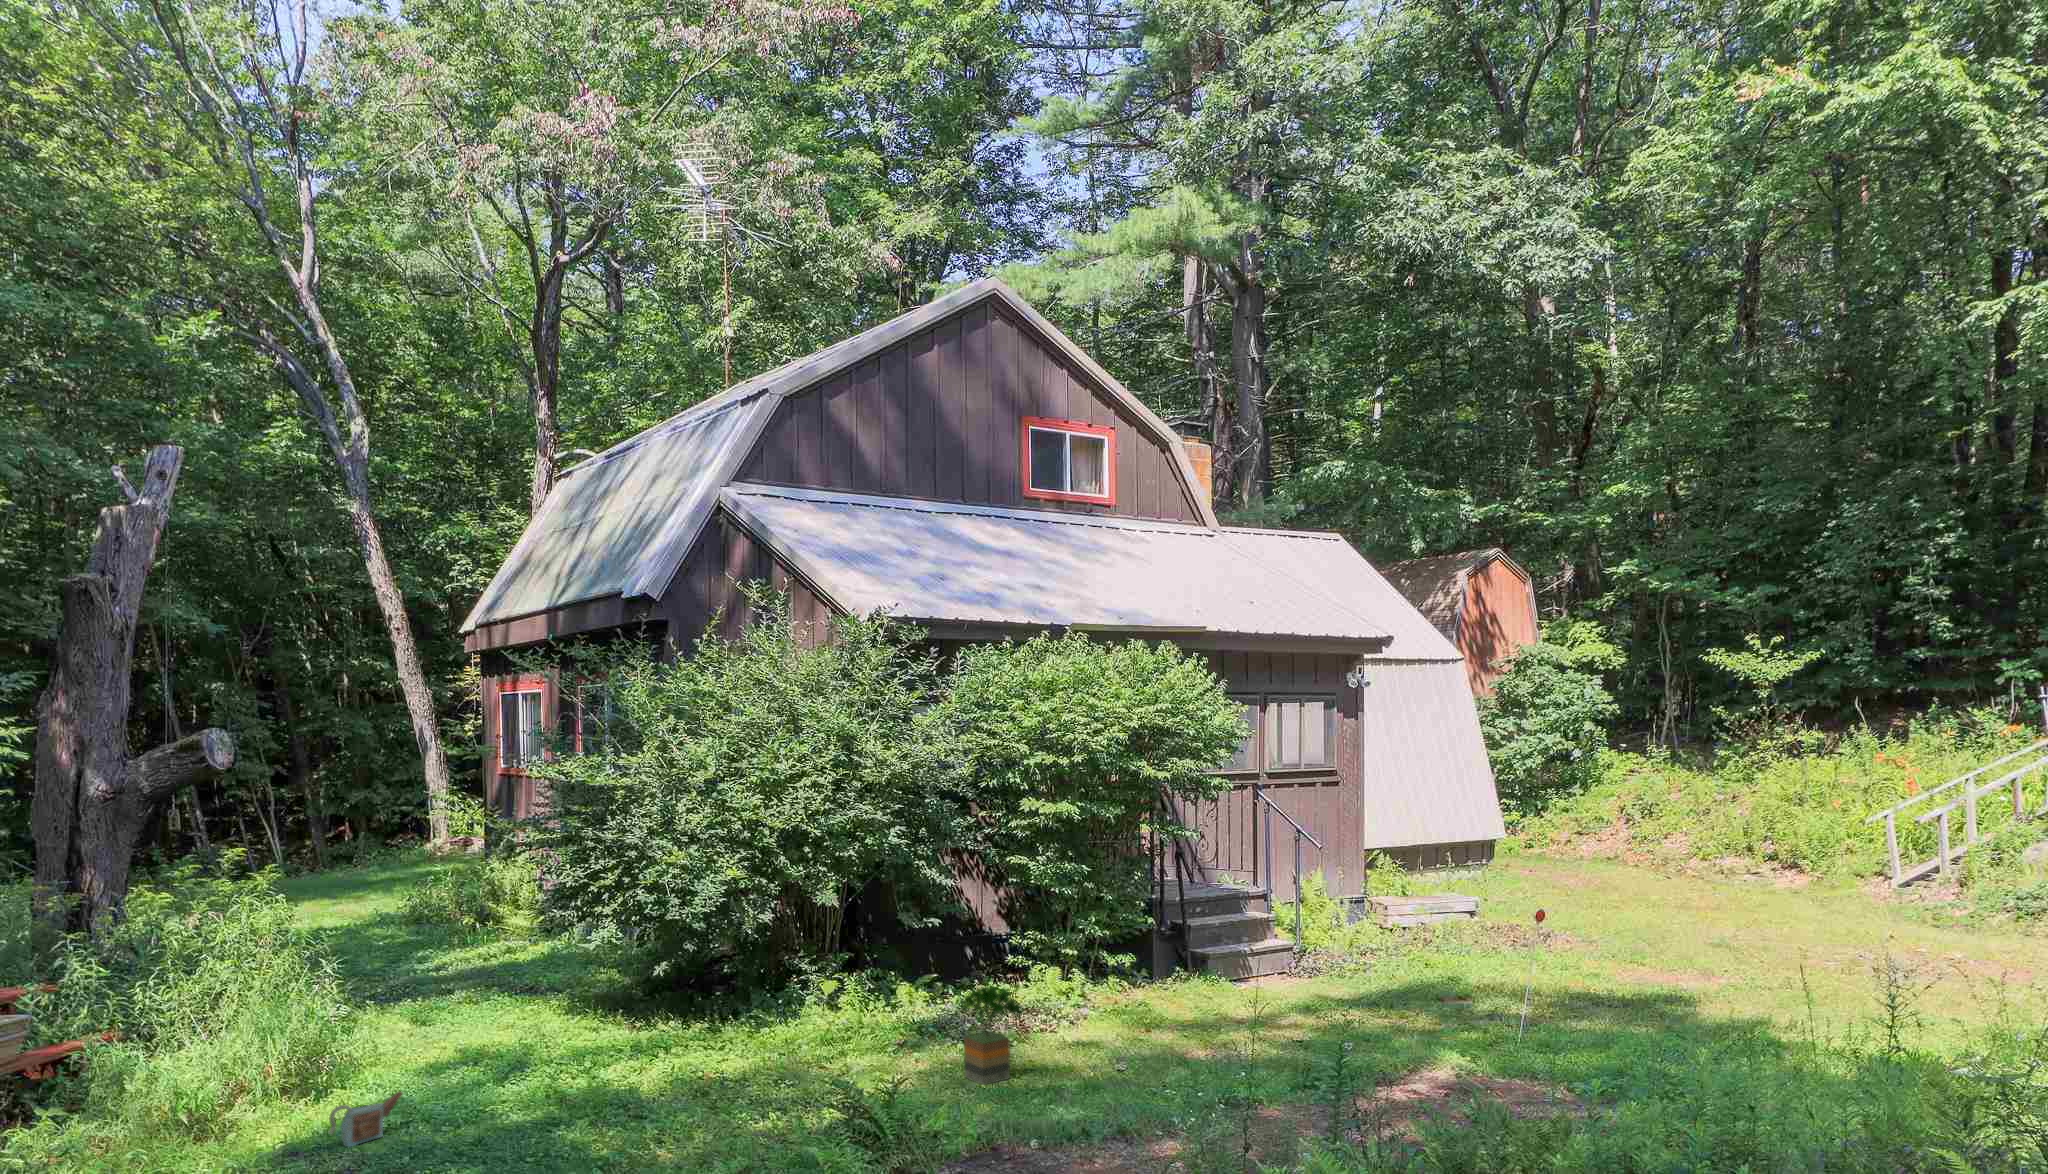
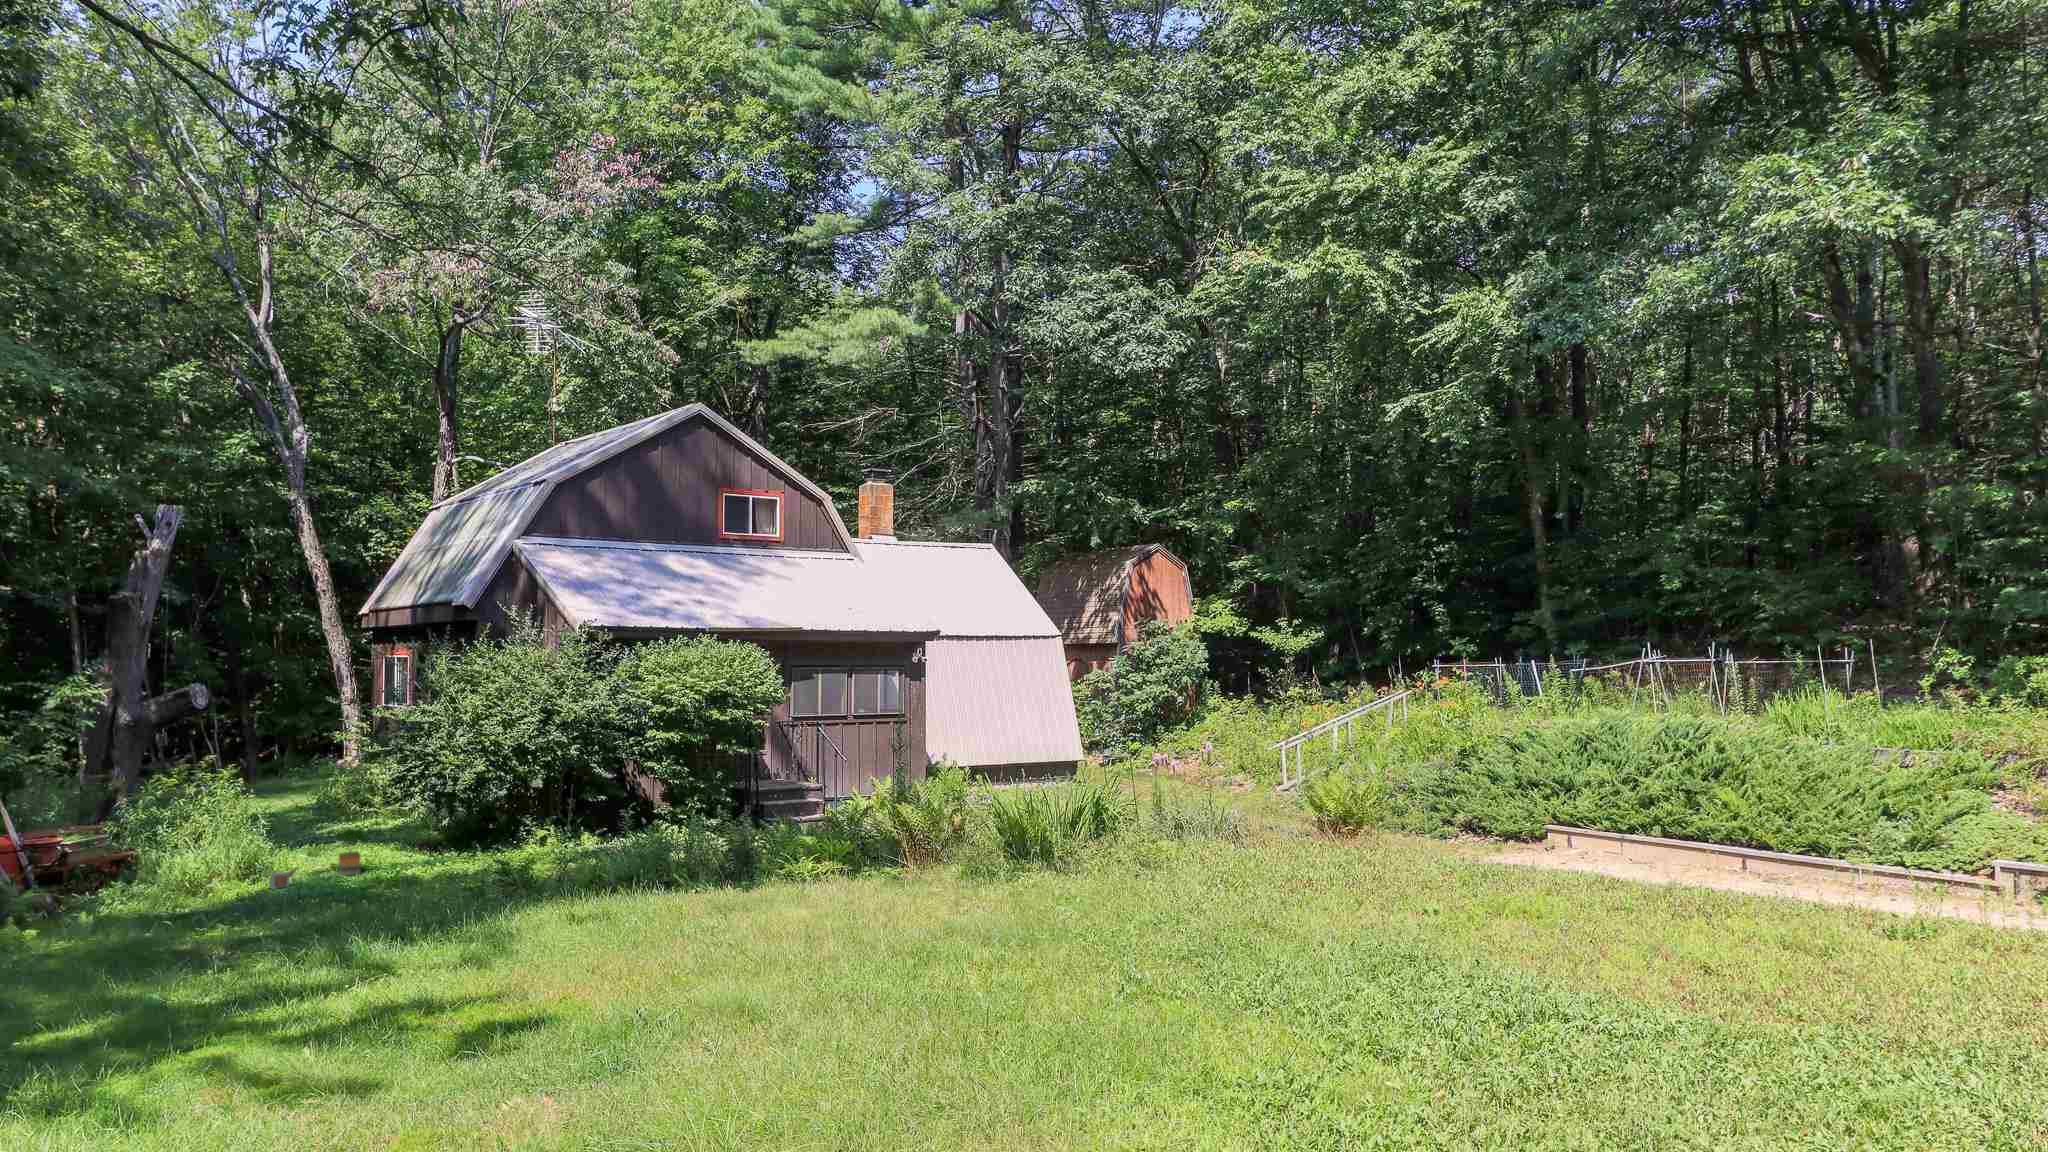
potted tree: present [958,986,1023,1085] -> present [335,828,368,876]

